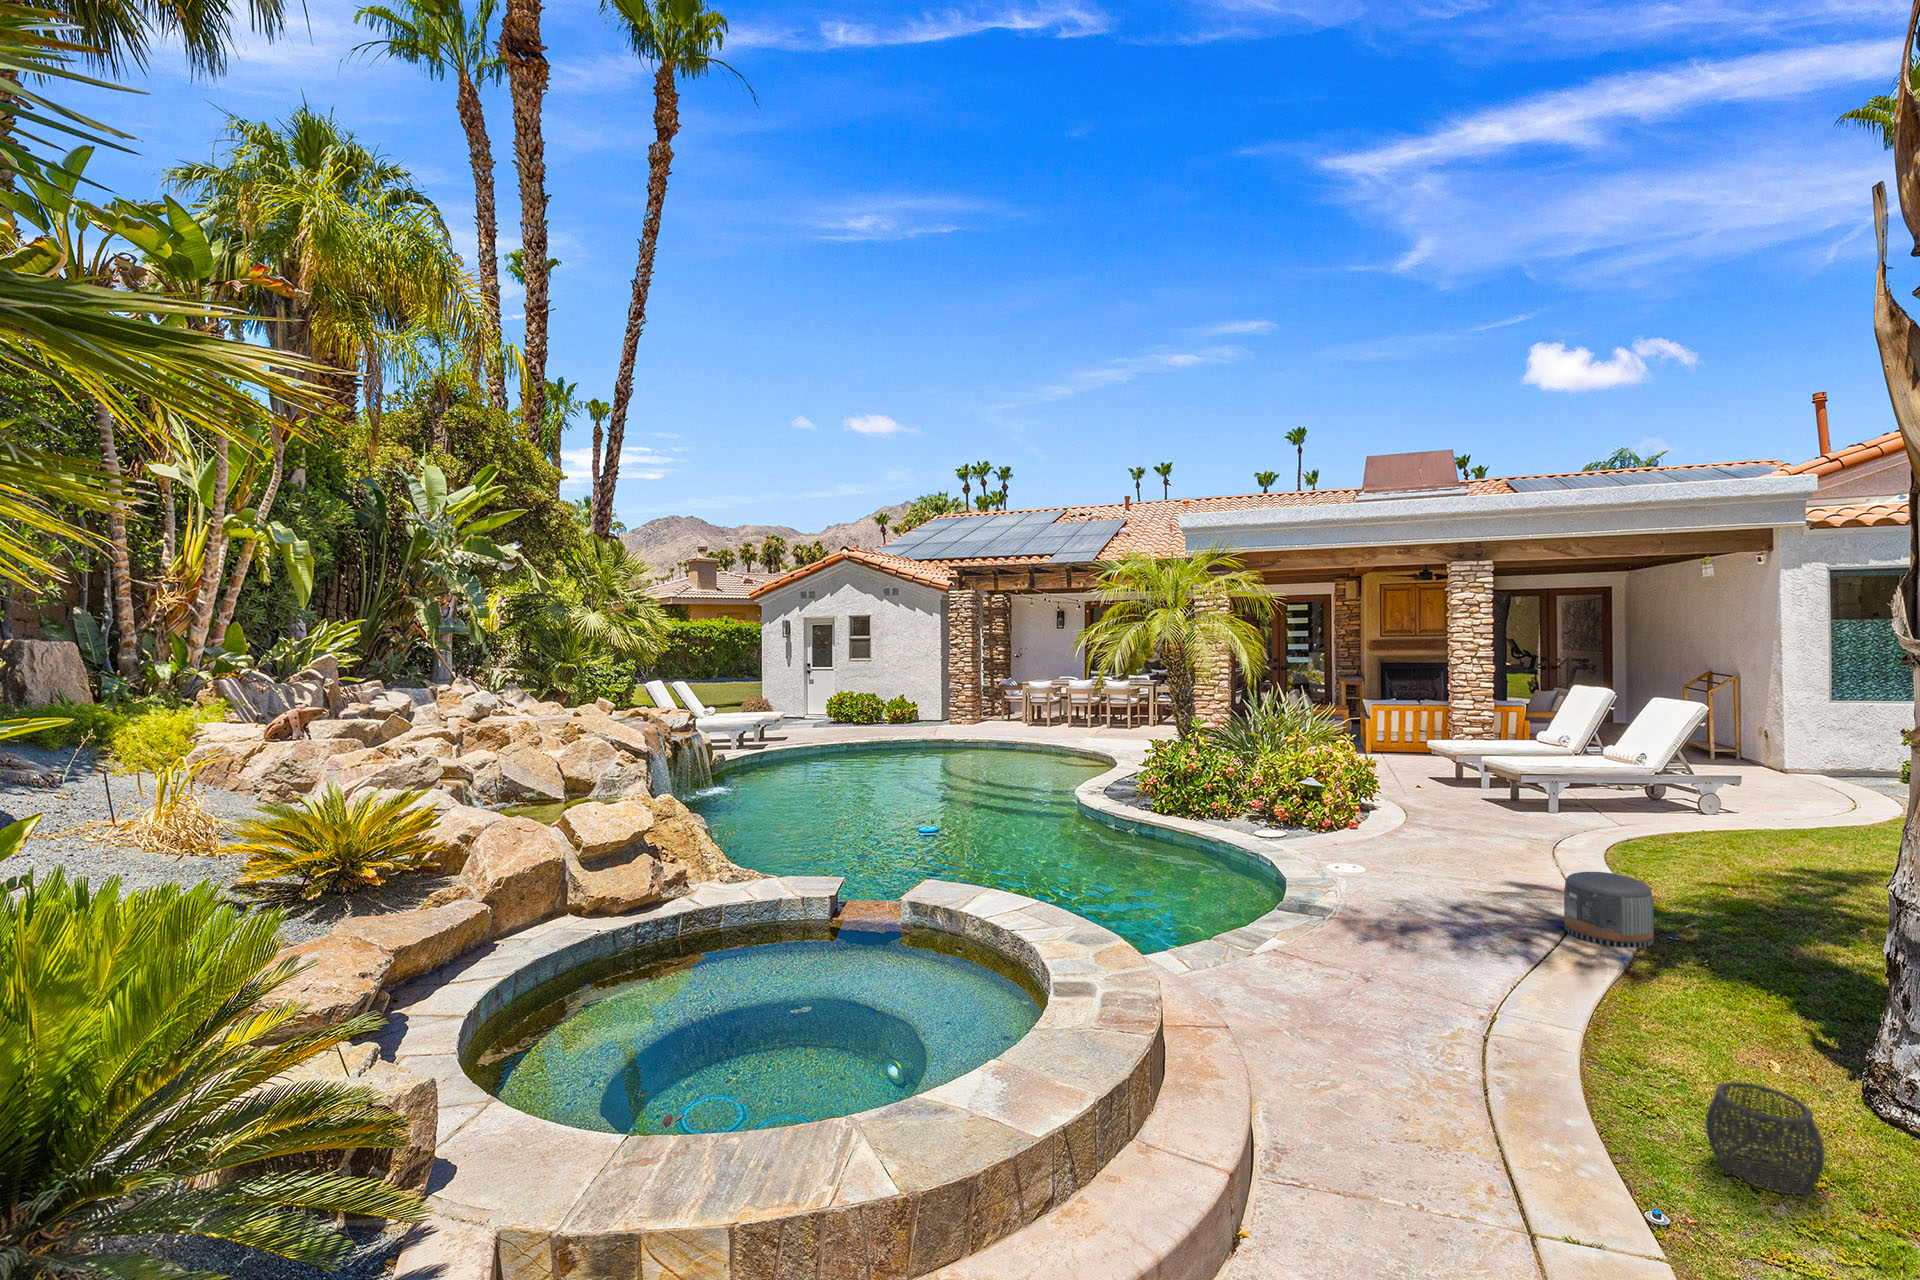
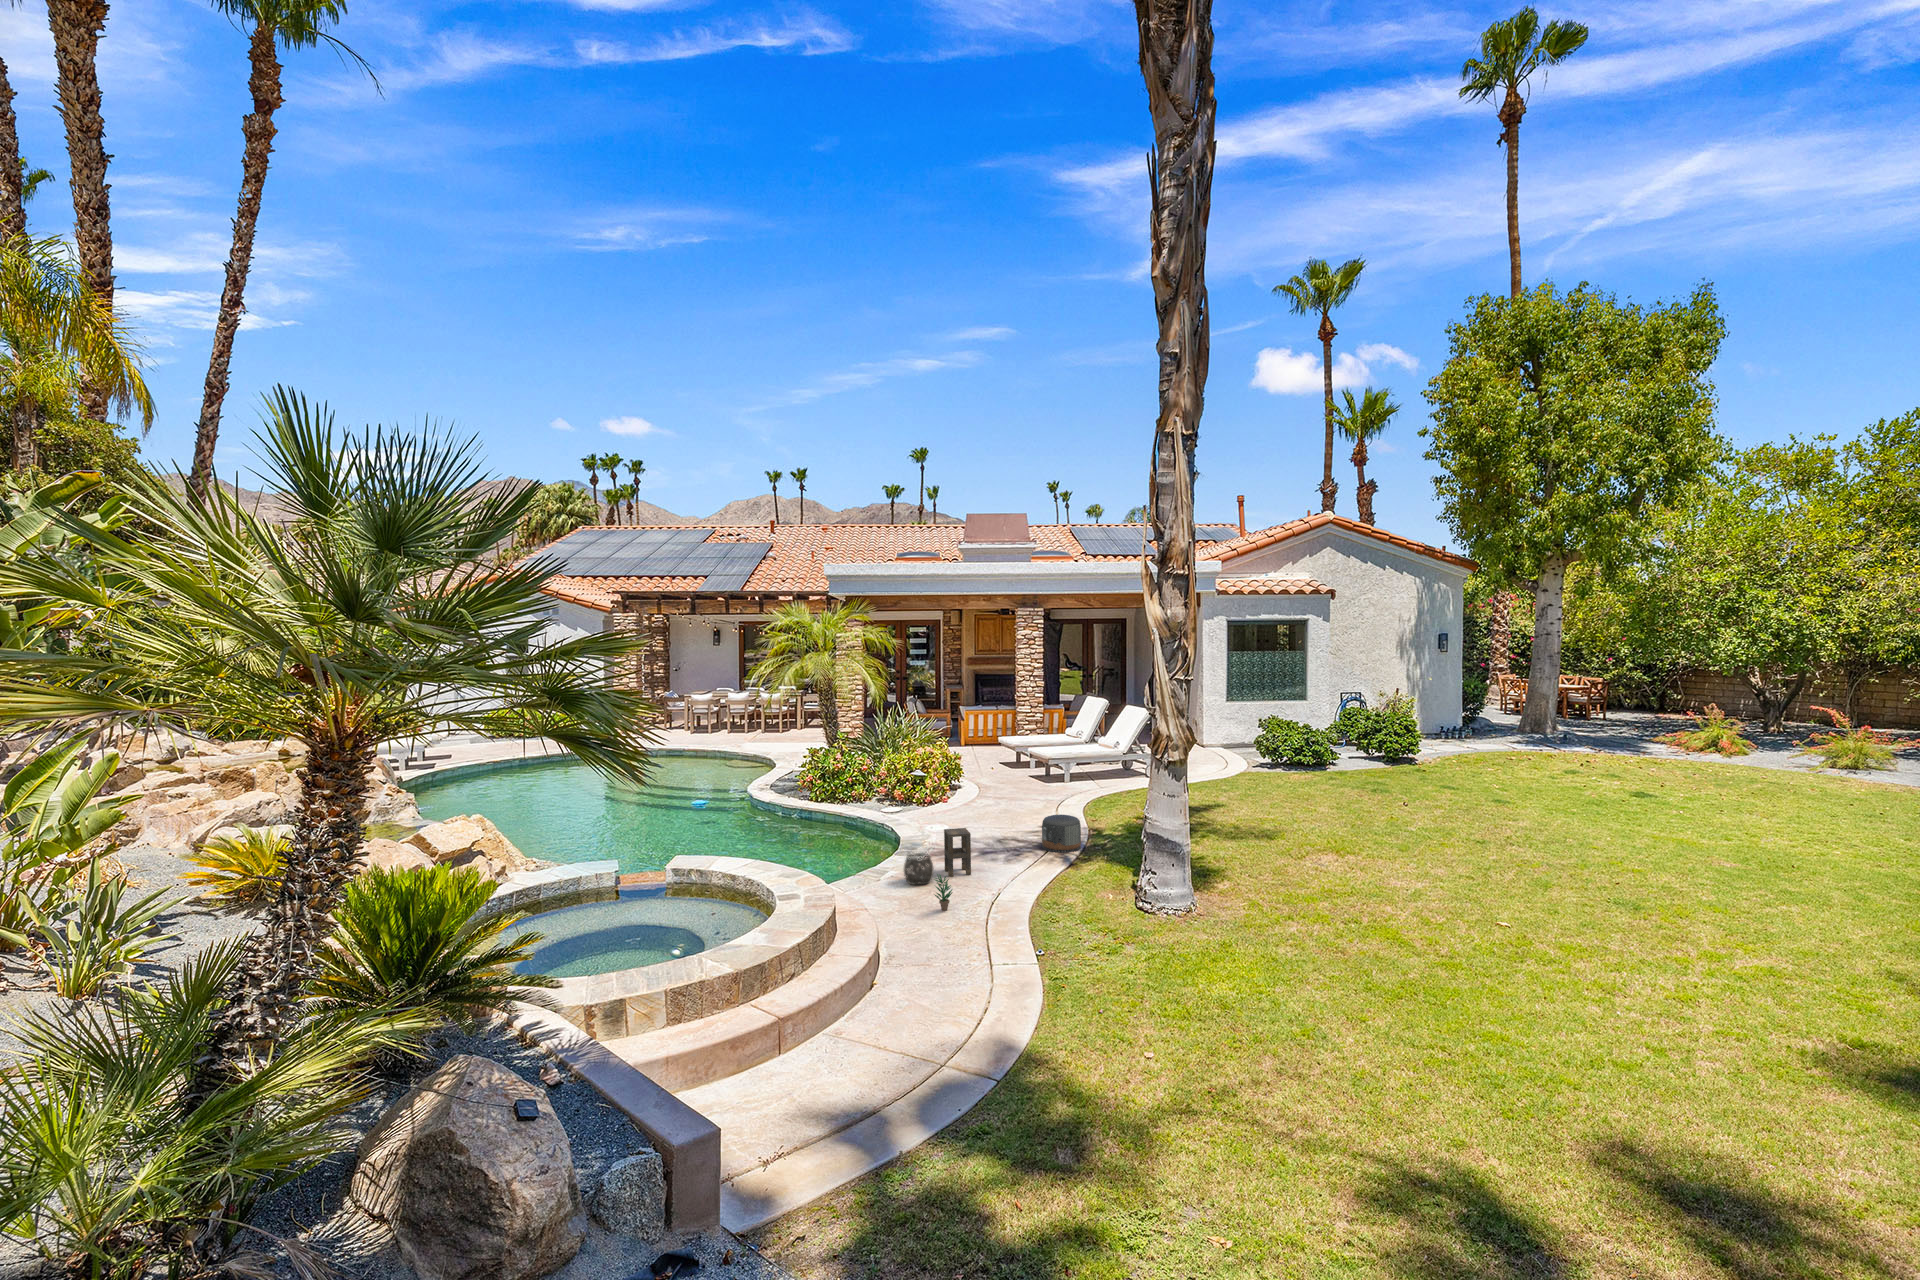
side table: none [1373,880,1431,972] -> present [944,828,971,877]
potted plant: none [1364,976,1410,1055] -> present [935,874,952,911]
woven basket: present [1706,1082,1825,1195] -> present [904,853,934,885]

